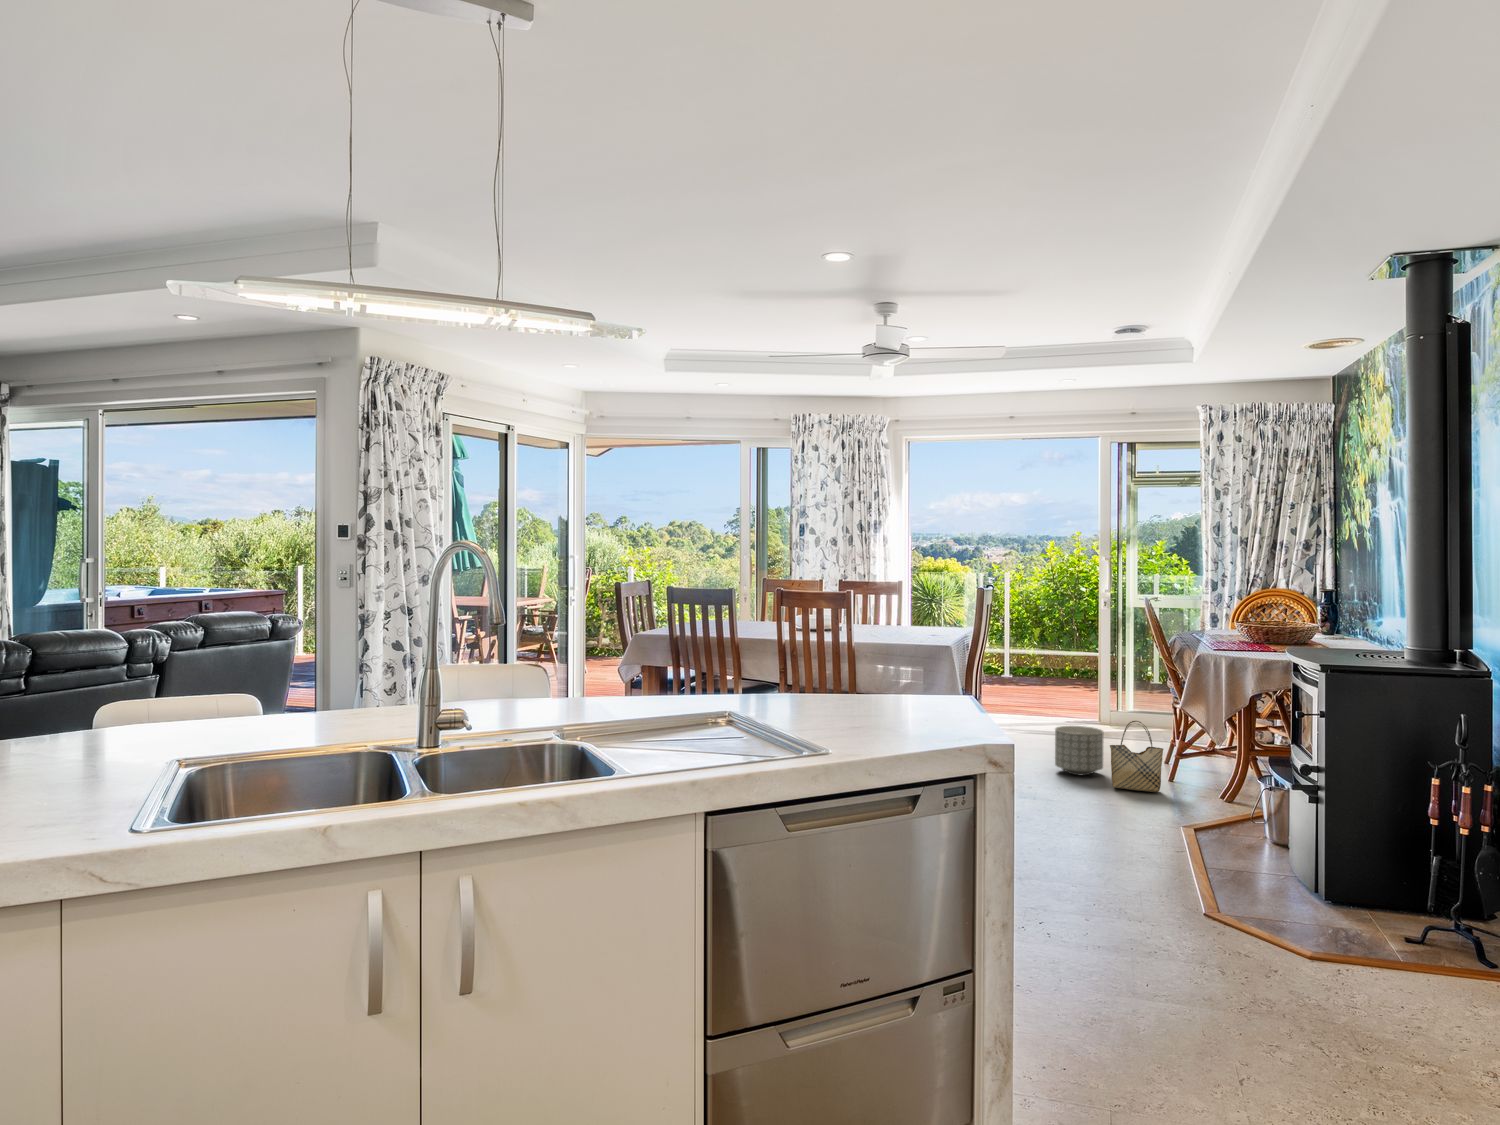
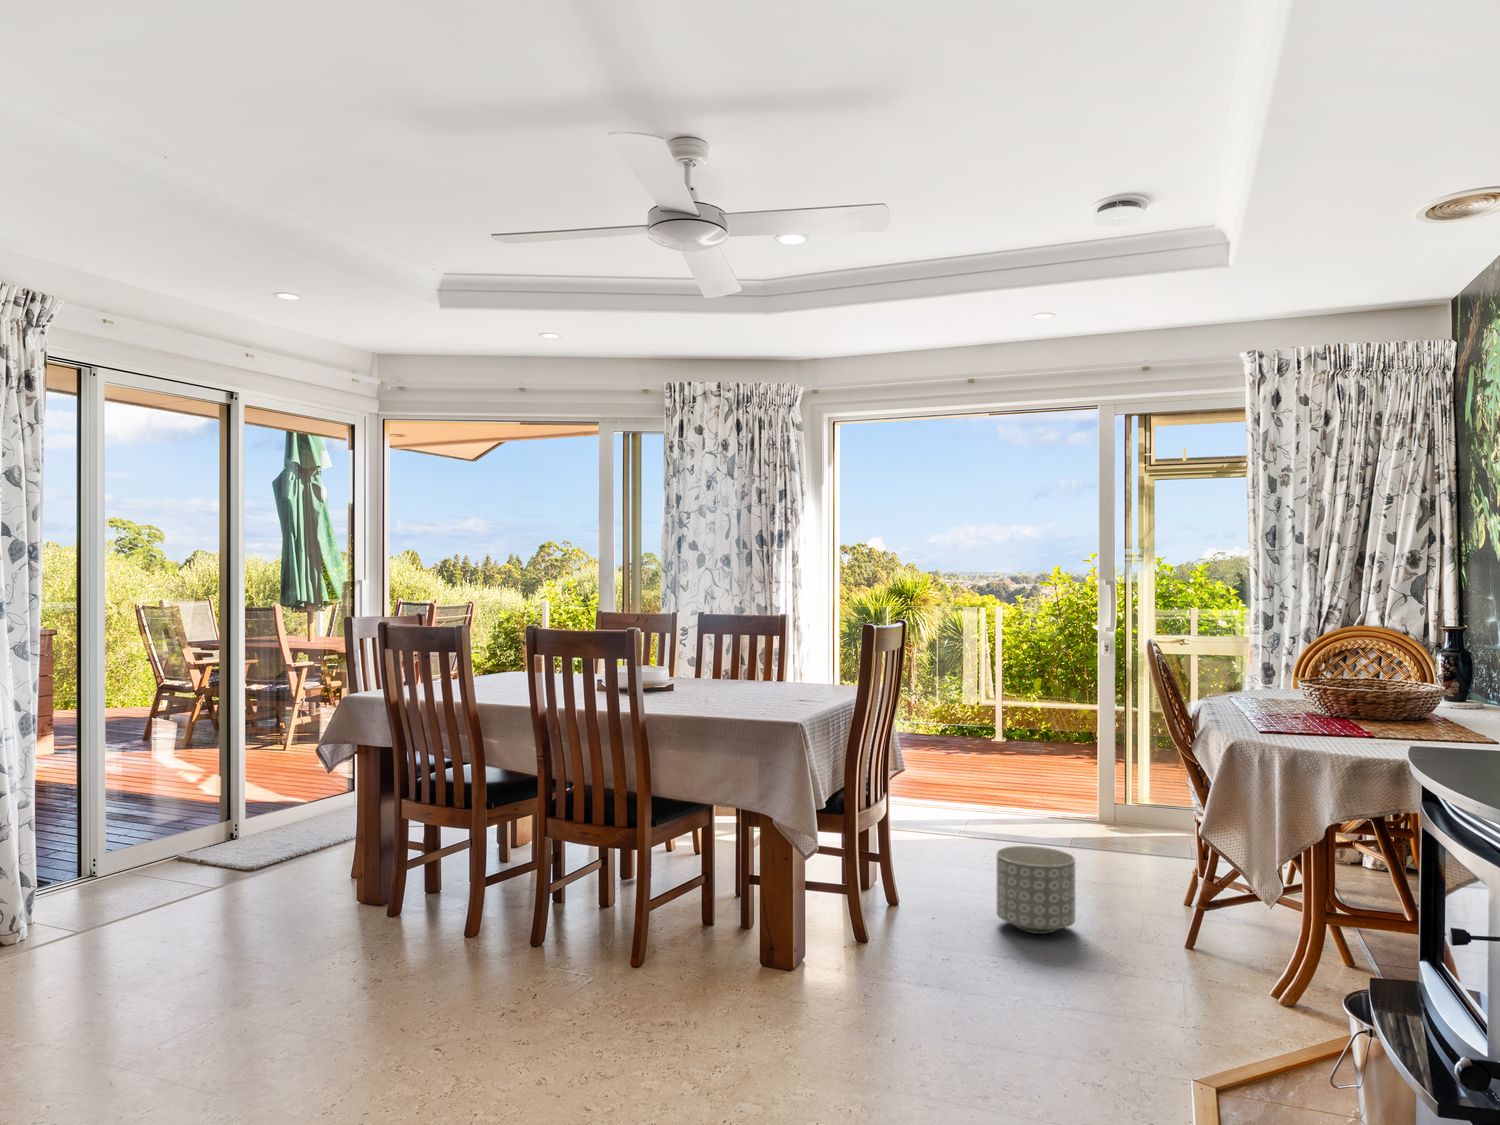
woven basket: present [1110,721,1163,792] -> none [1077,848,1171,980]

